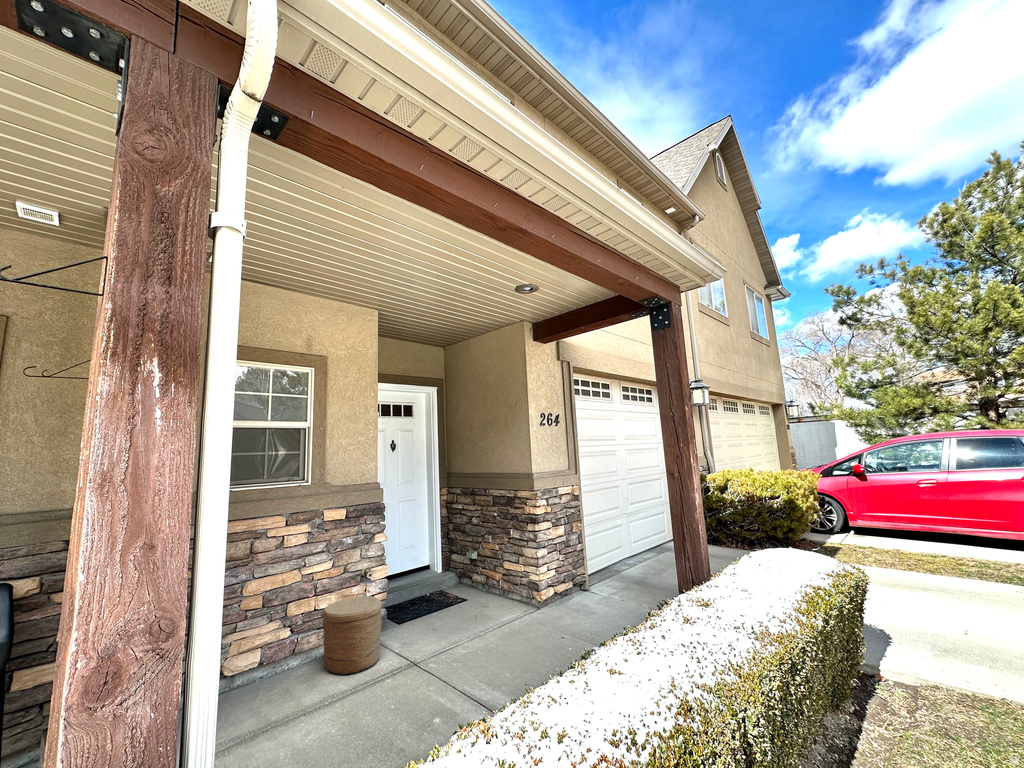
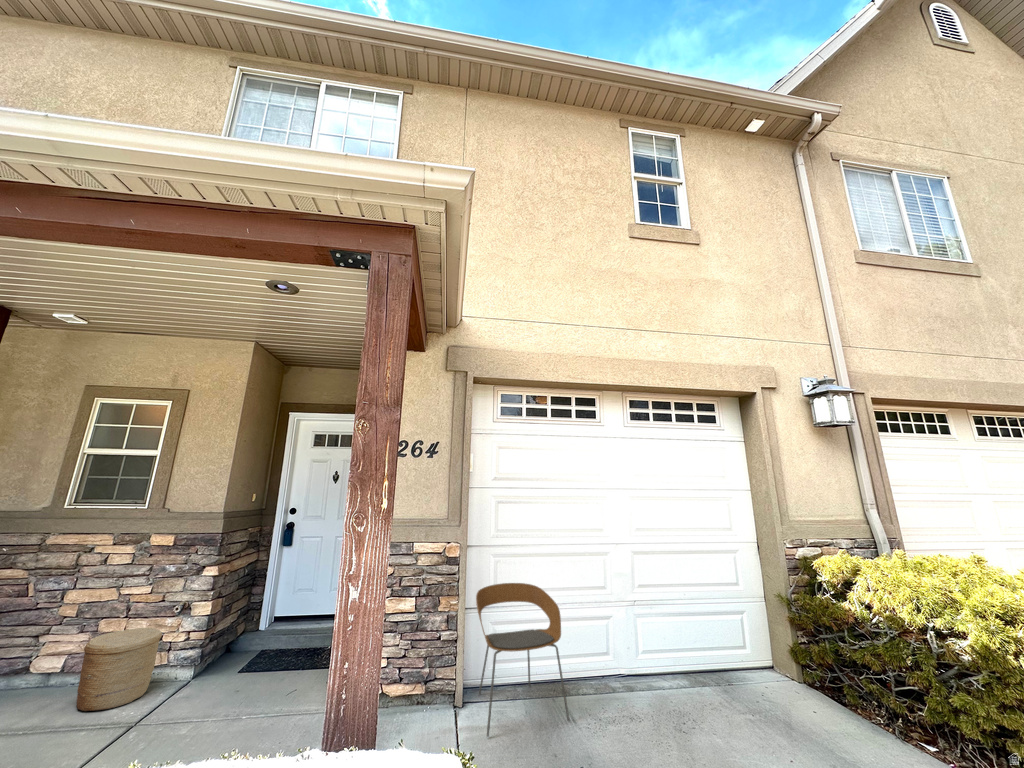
chair: none [590,508,654,591] -> present [476,583,570,737]

